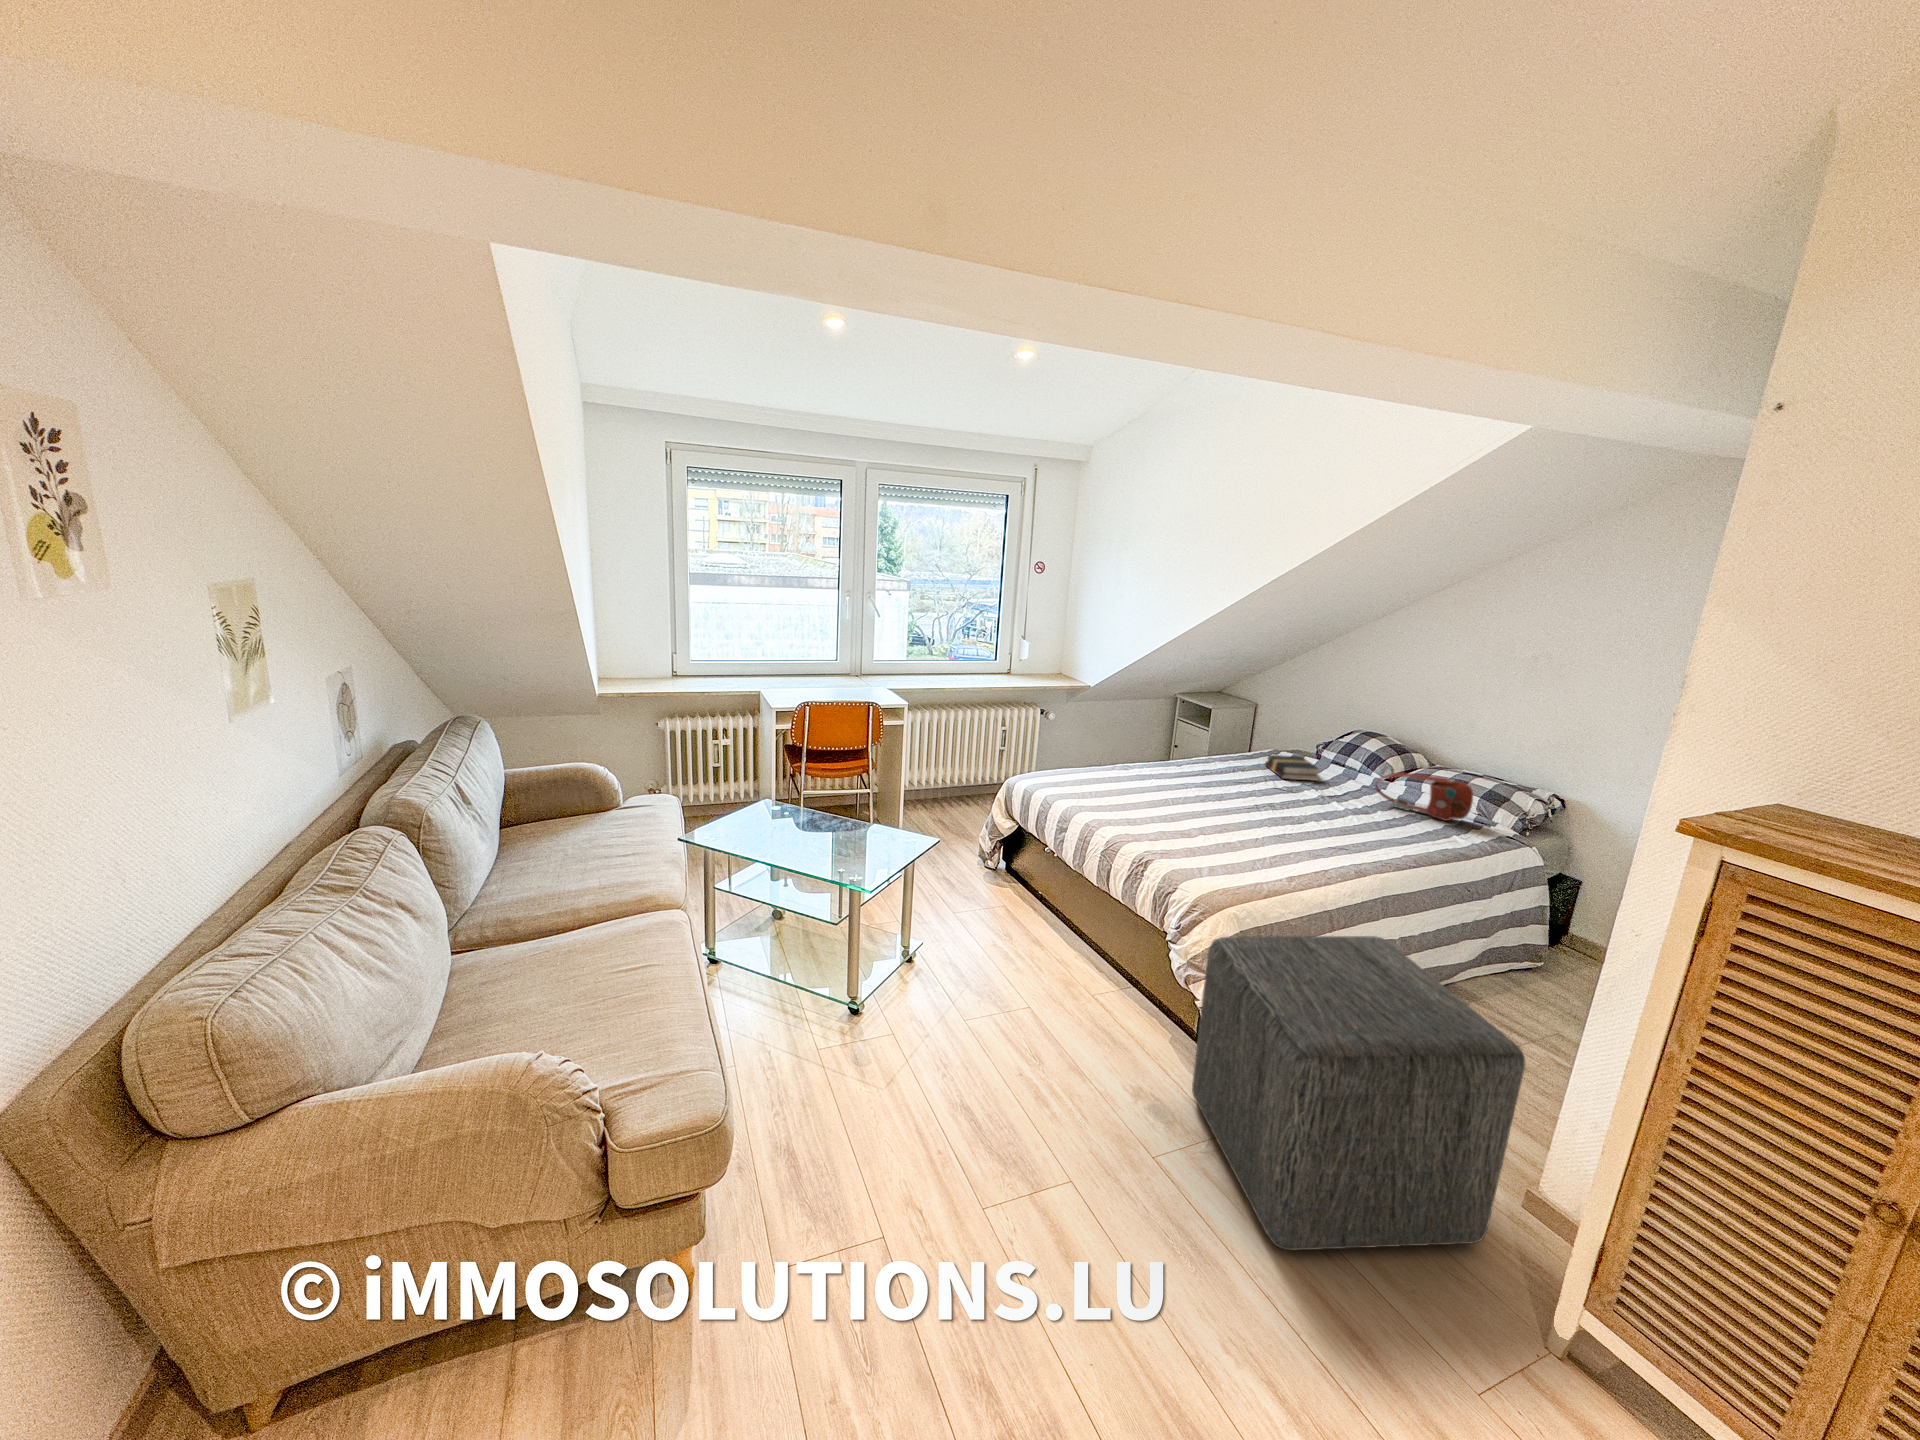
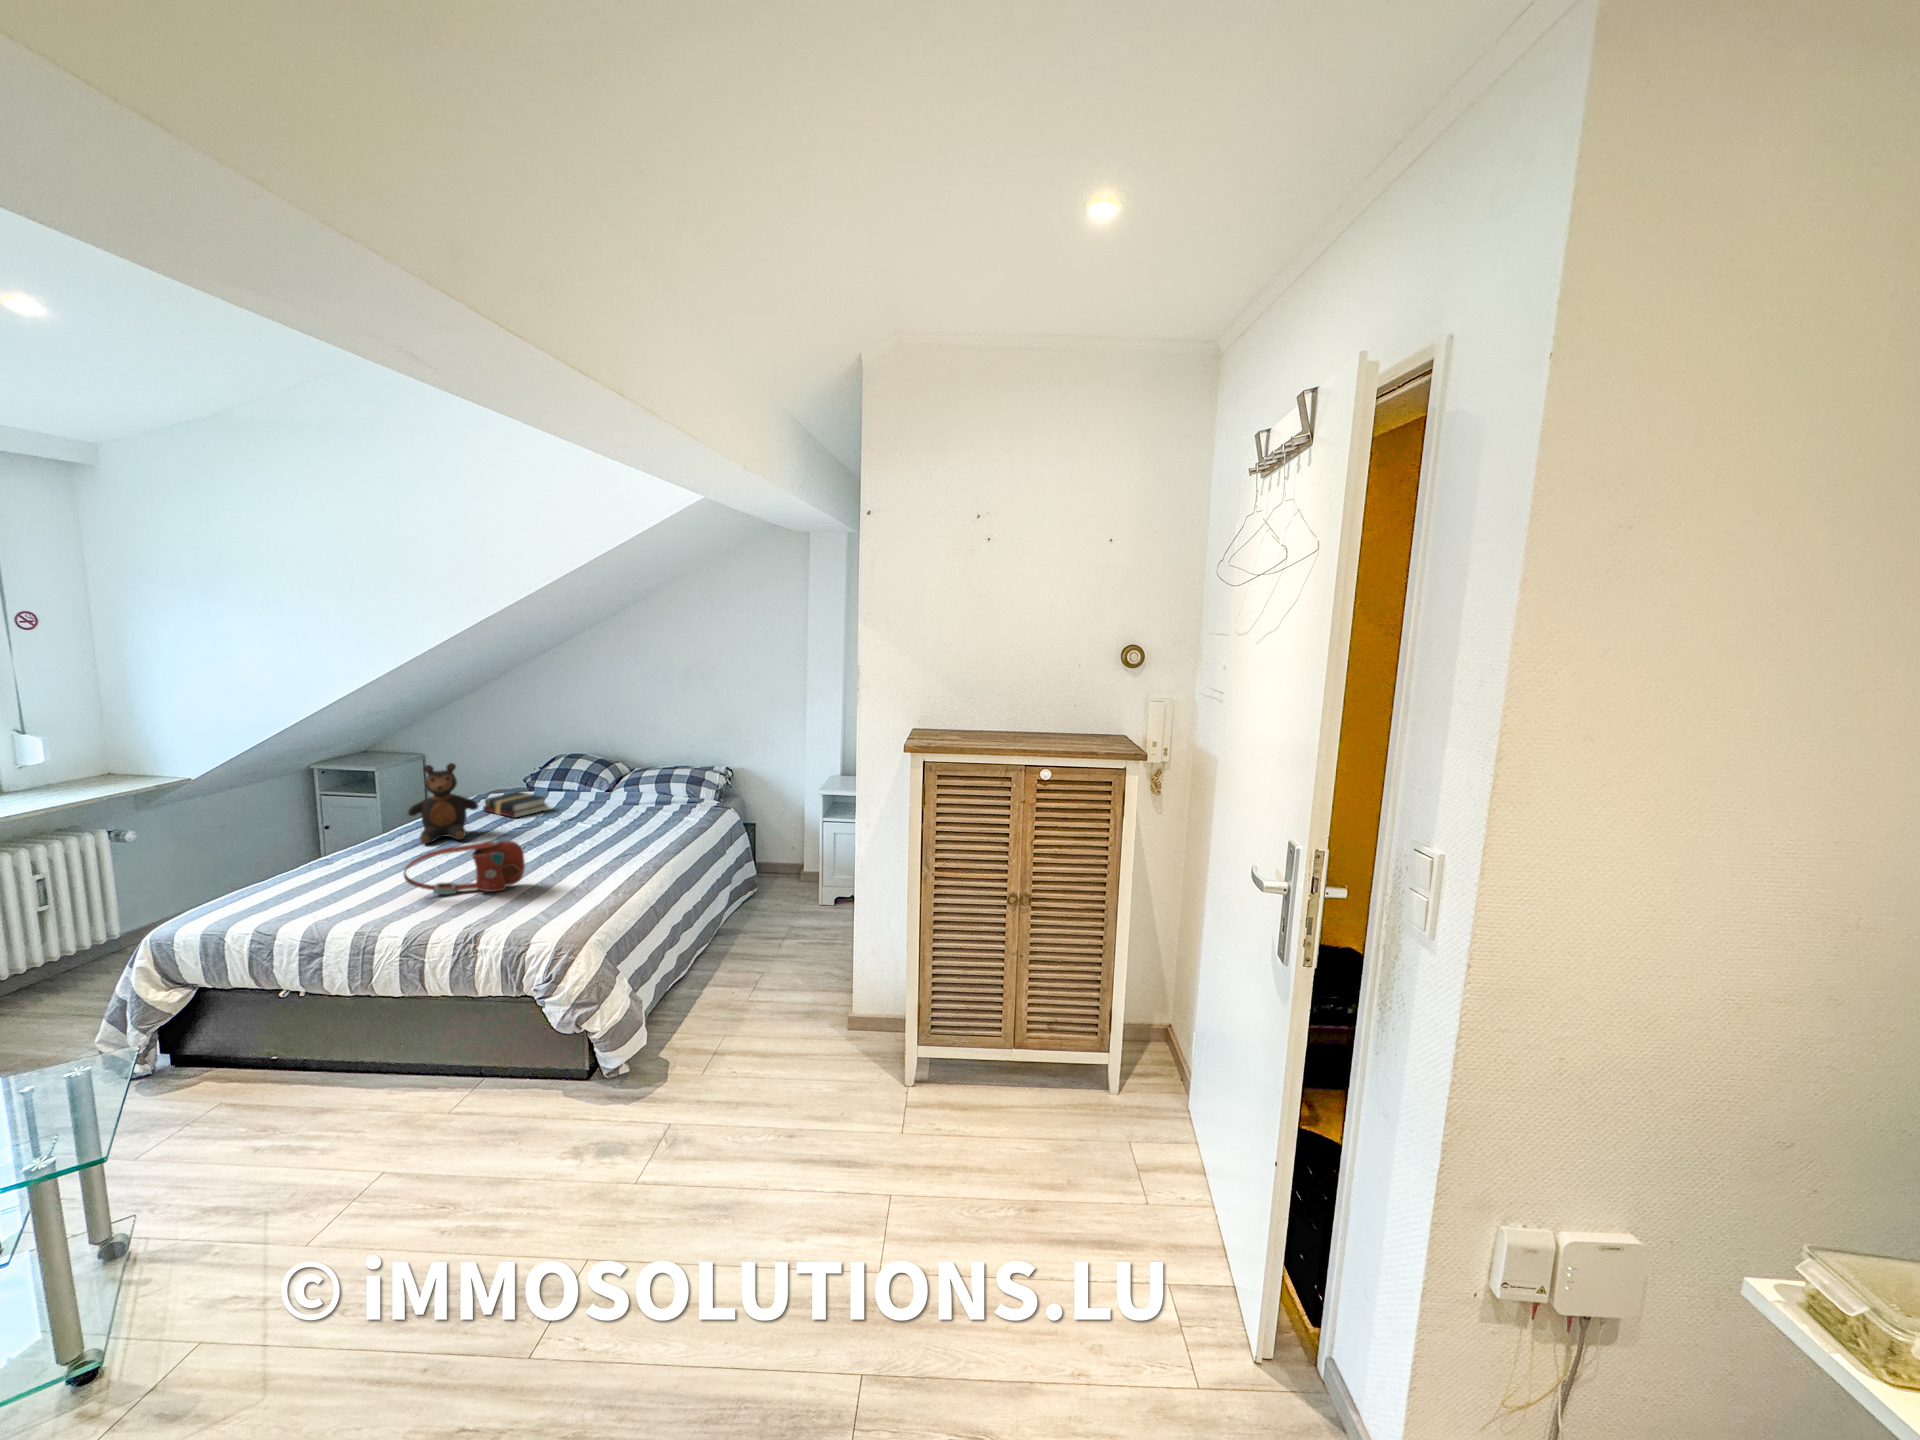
teddy bear: none [1192,712,1247,783] -> present [408,763,478,844]
handbag: present [1375,773,1473,821] -> present [404,840,525,894]
ottoman: present [1192,936,1525,1250] -> none [617,900,853,1155]

